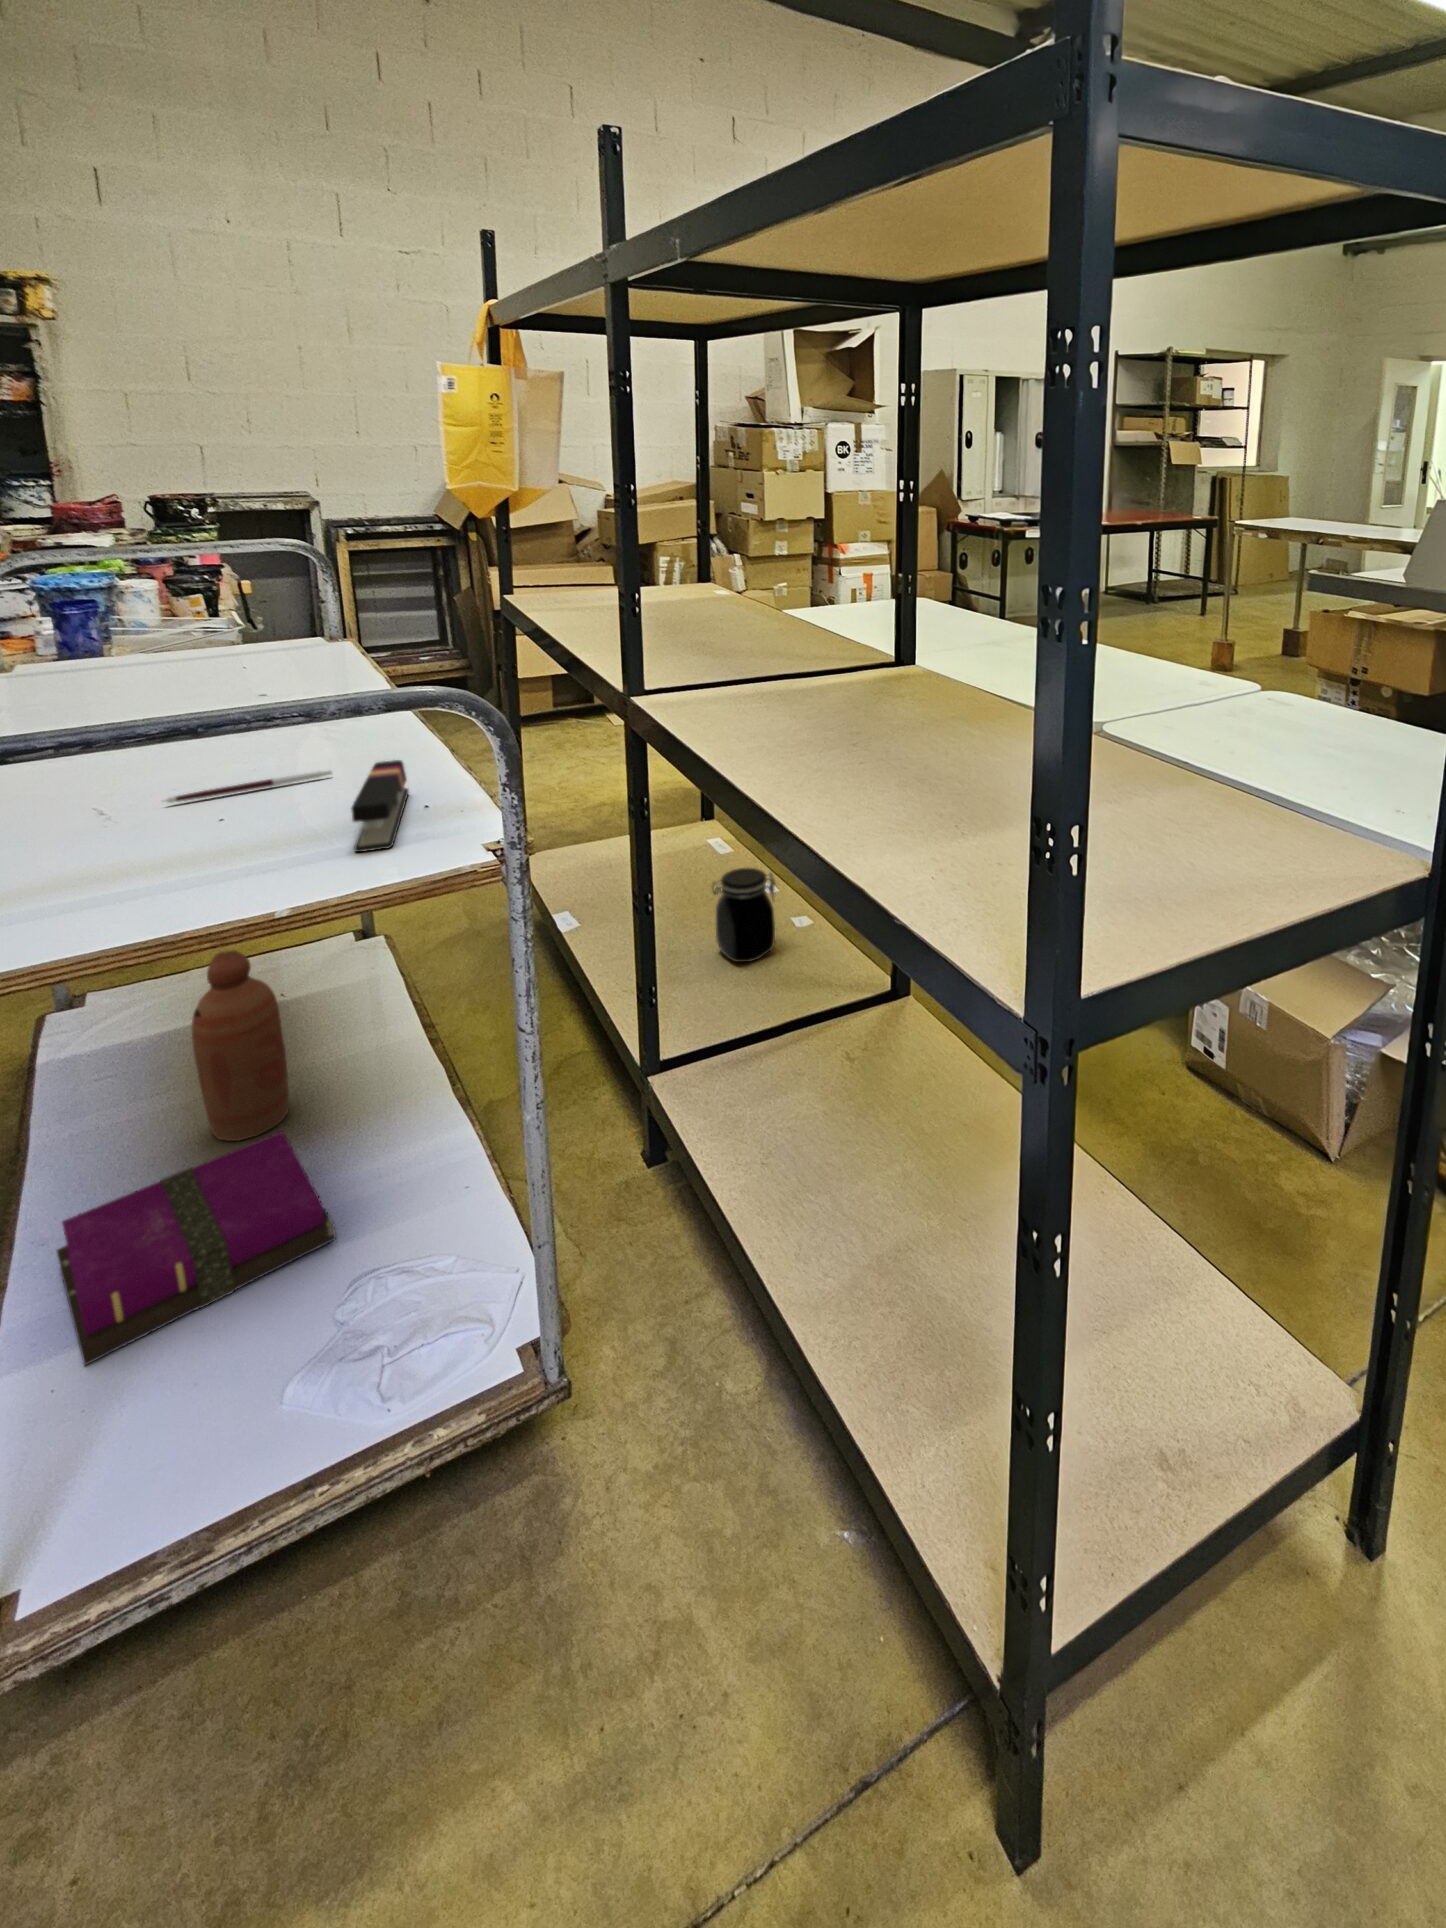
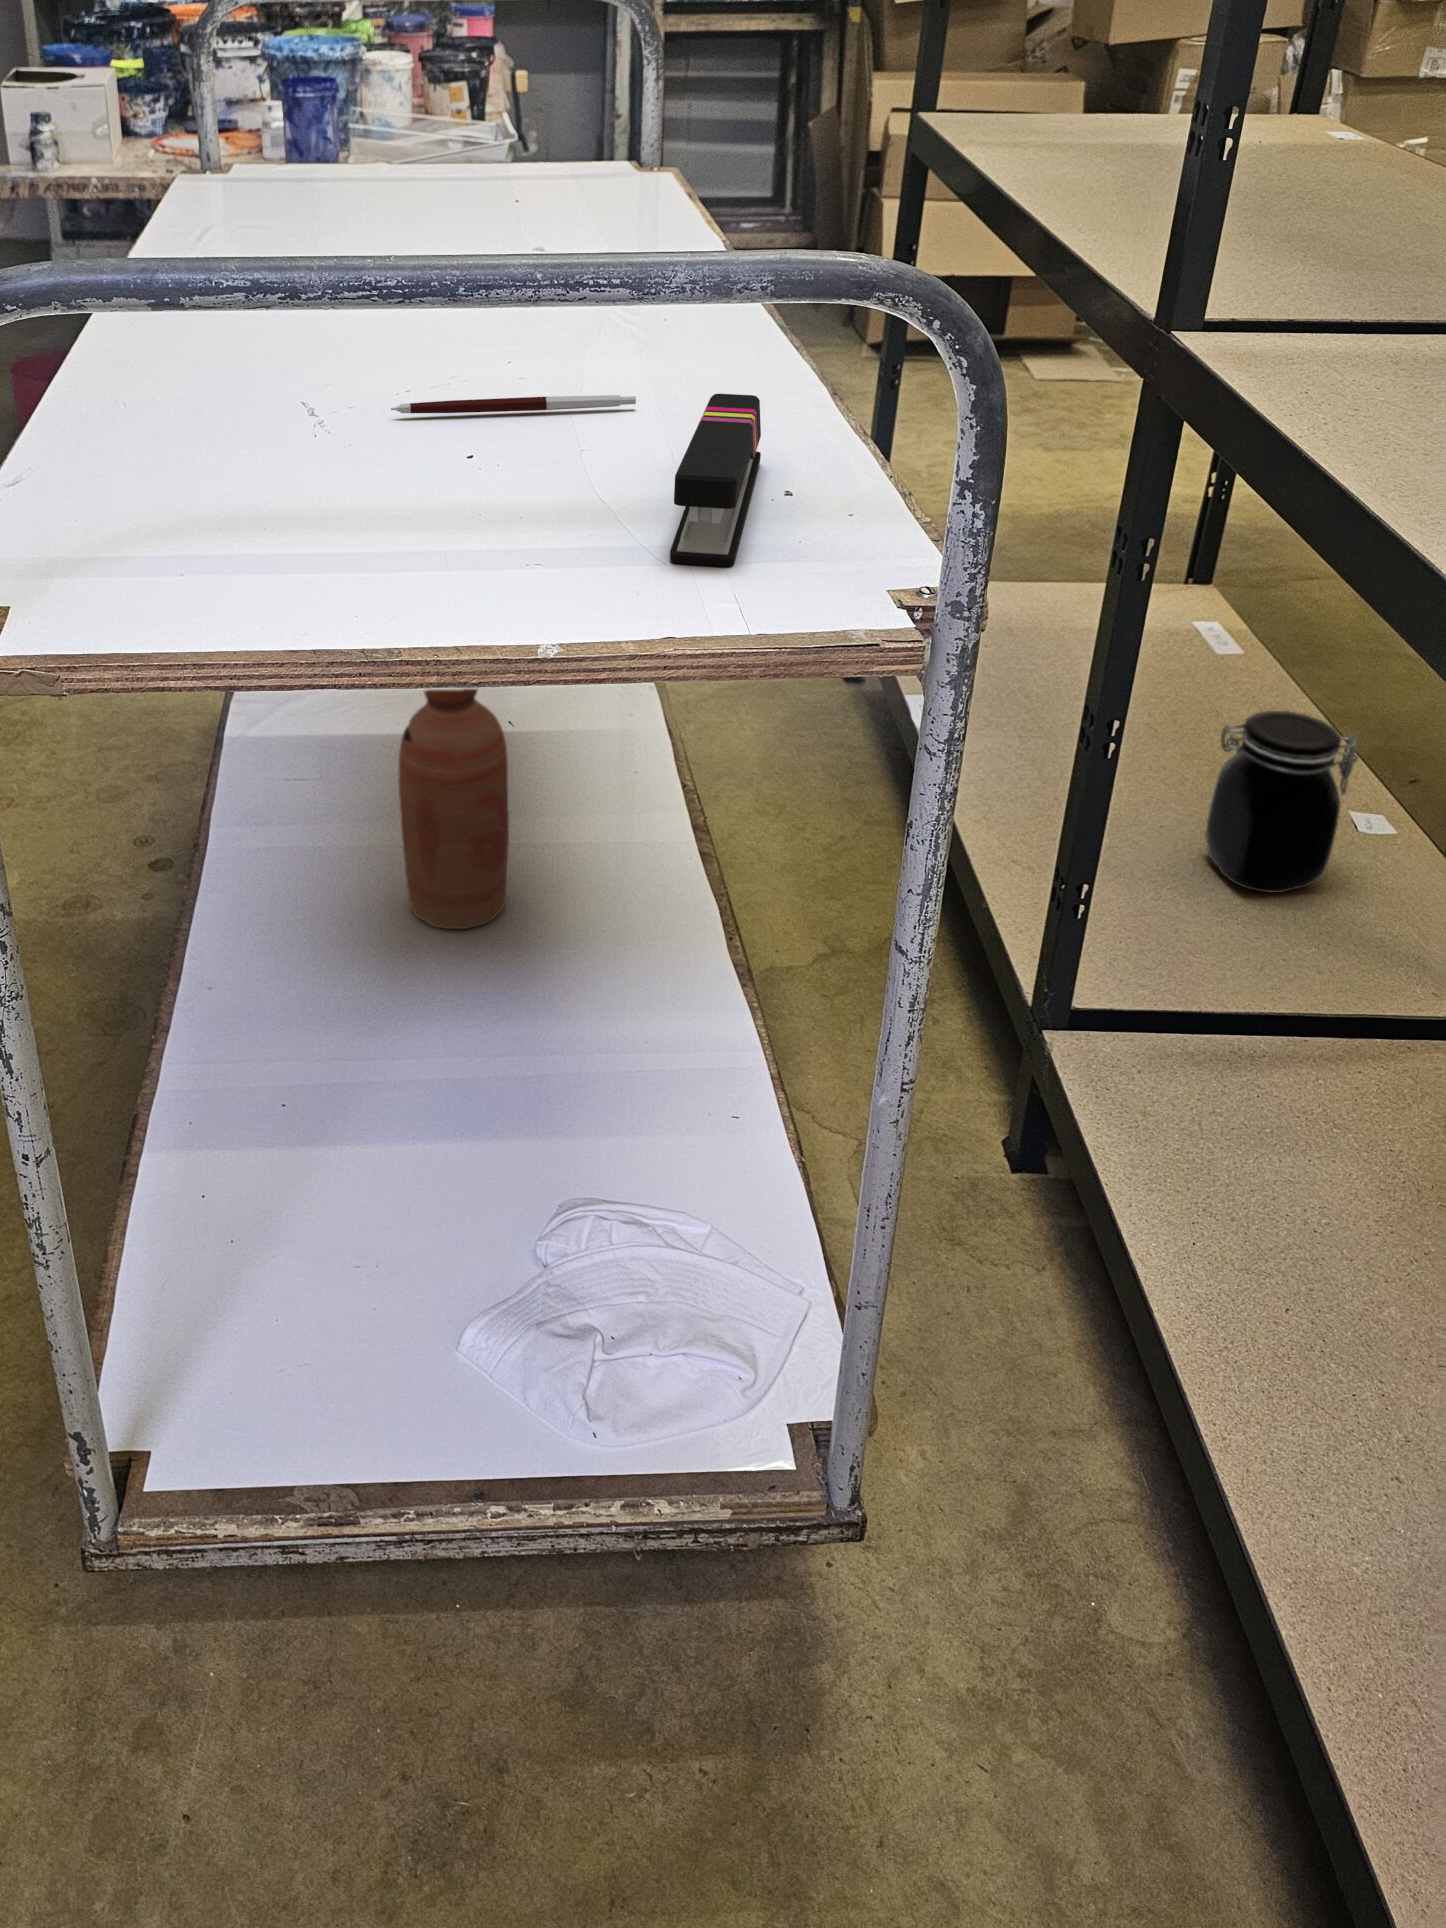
notebook: present [57,1132,336,1365] -> none [232,941,549,1173]

